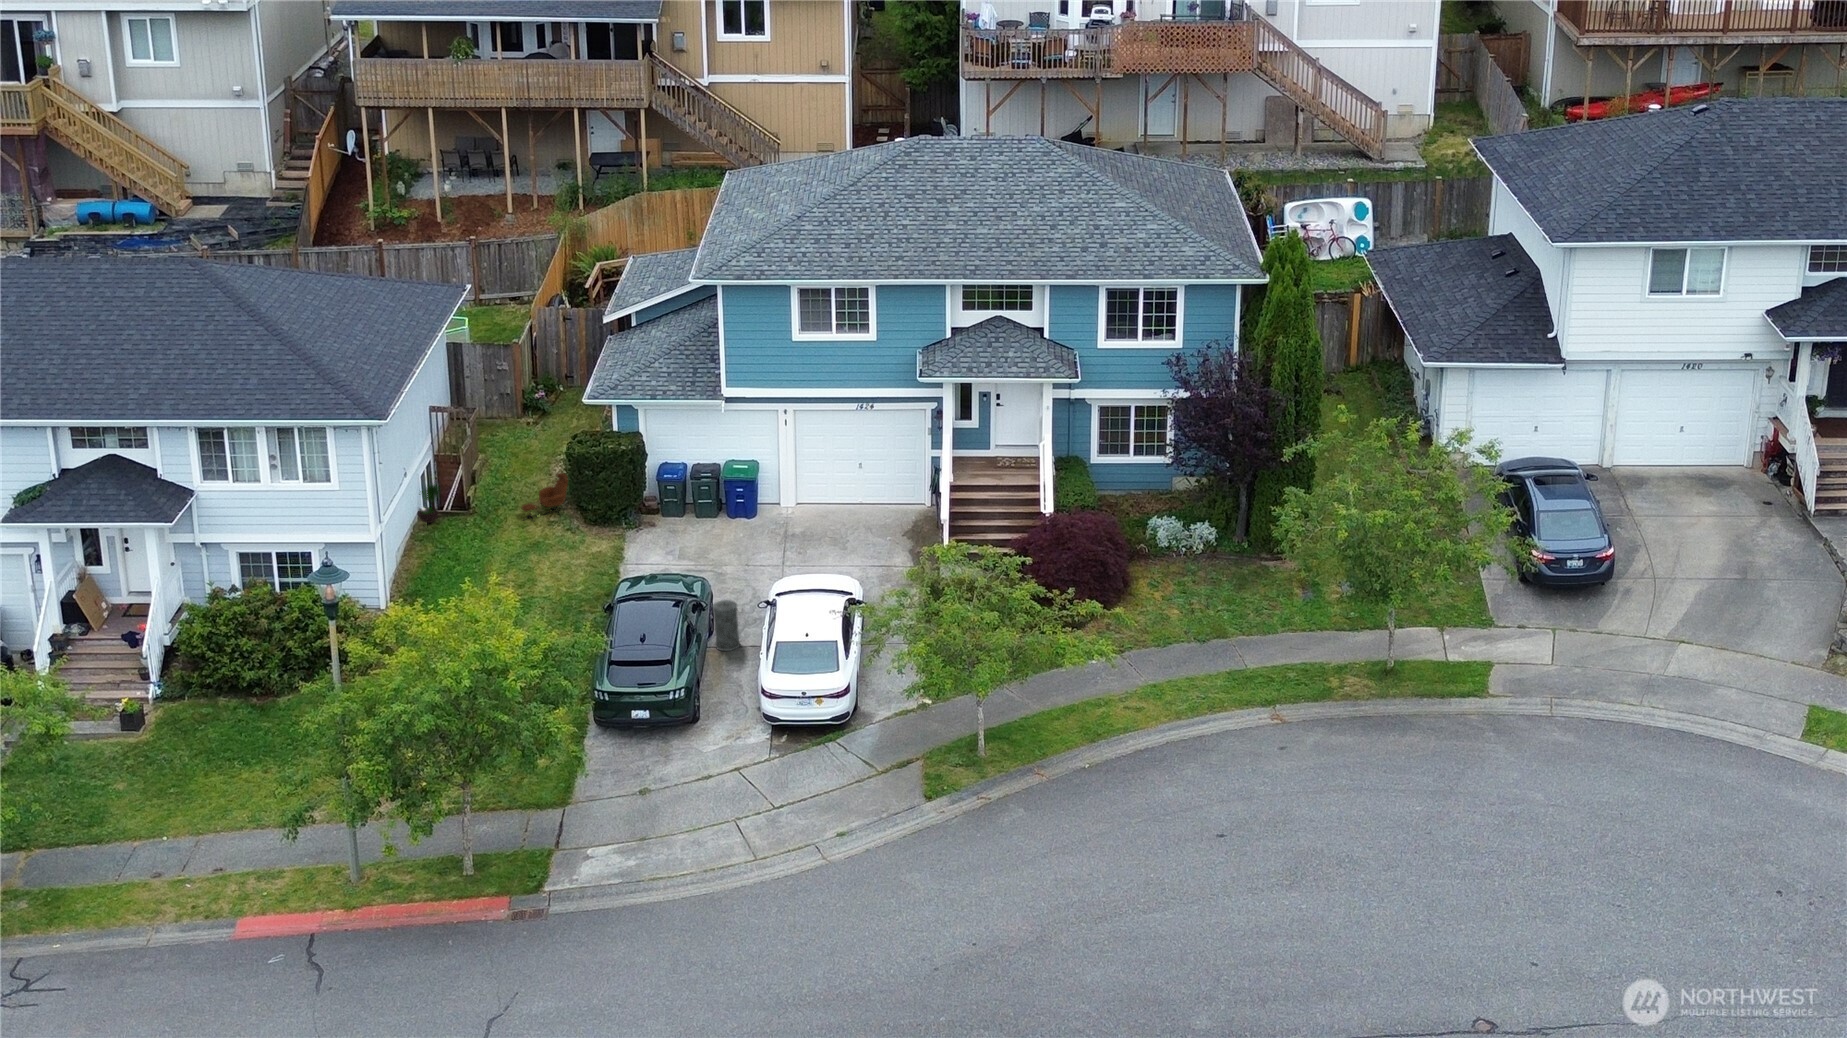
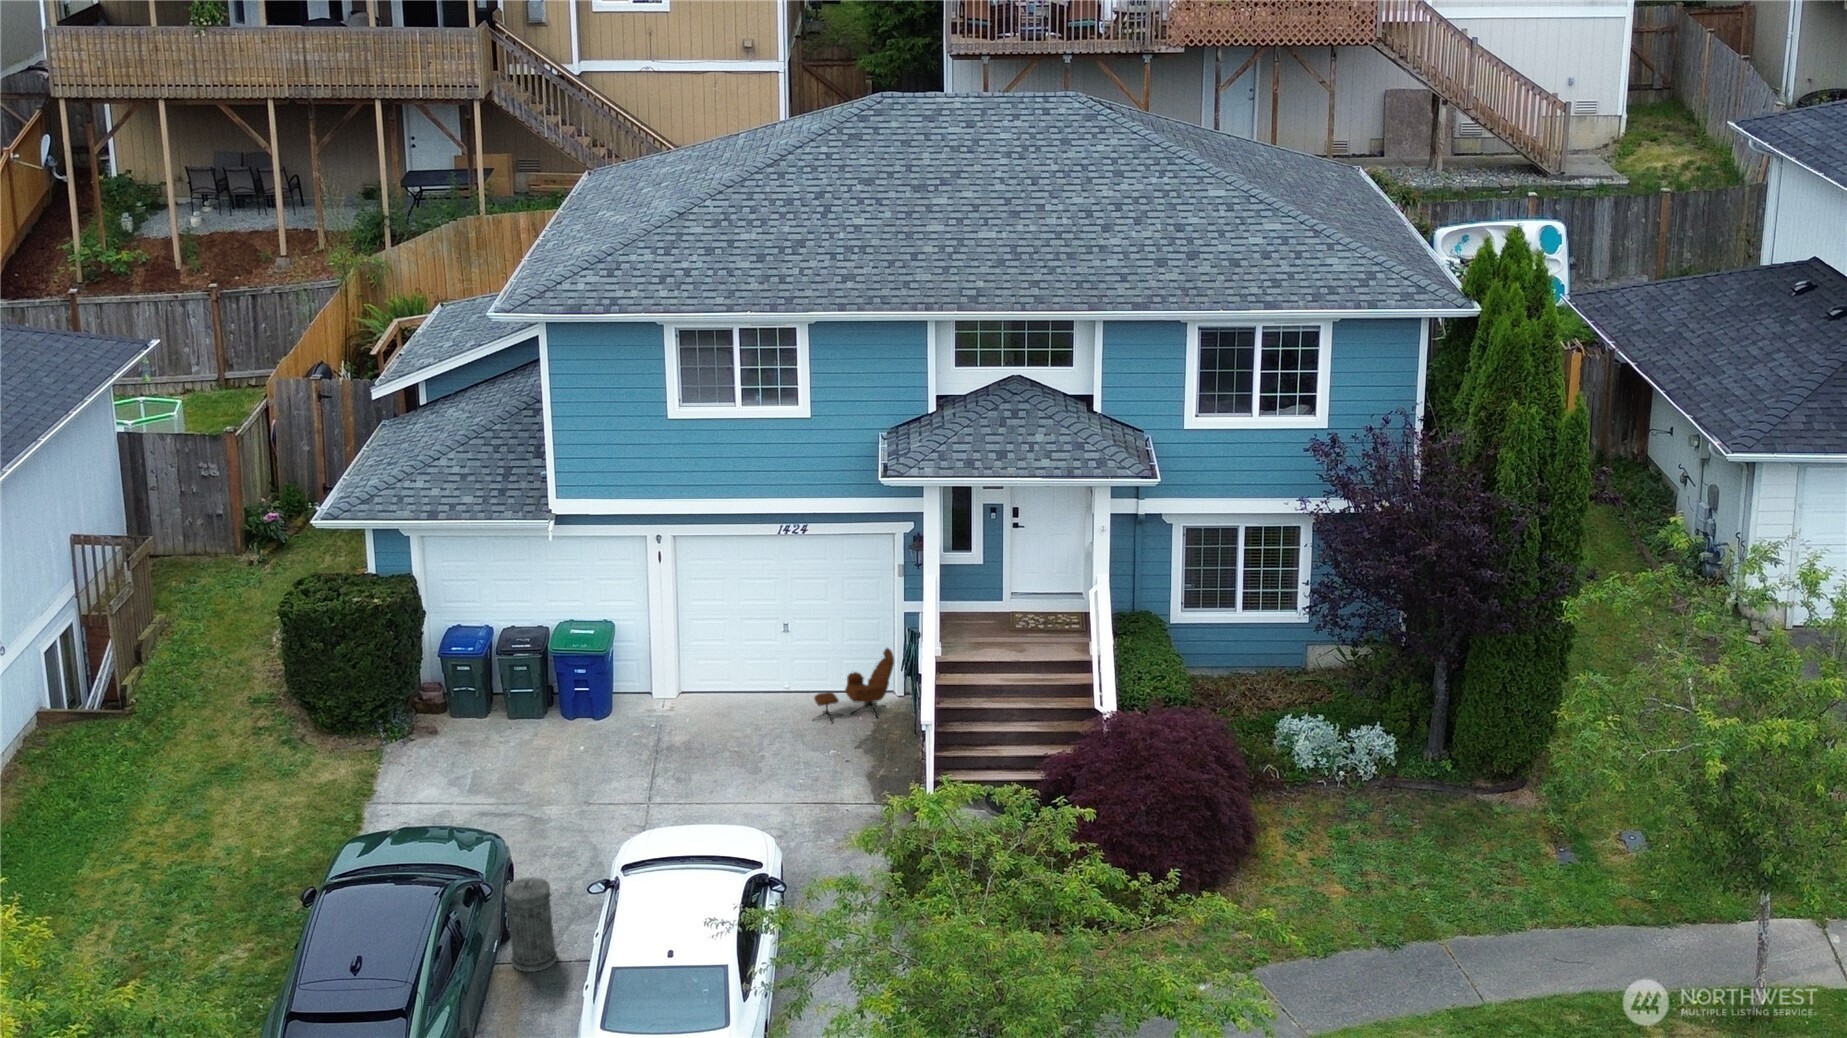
lounge chair: present [521,473,568,518] -> present [814,648,894,720]
potted tree: present [419,484,440,523] -> none [26,659,66,732]

